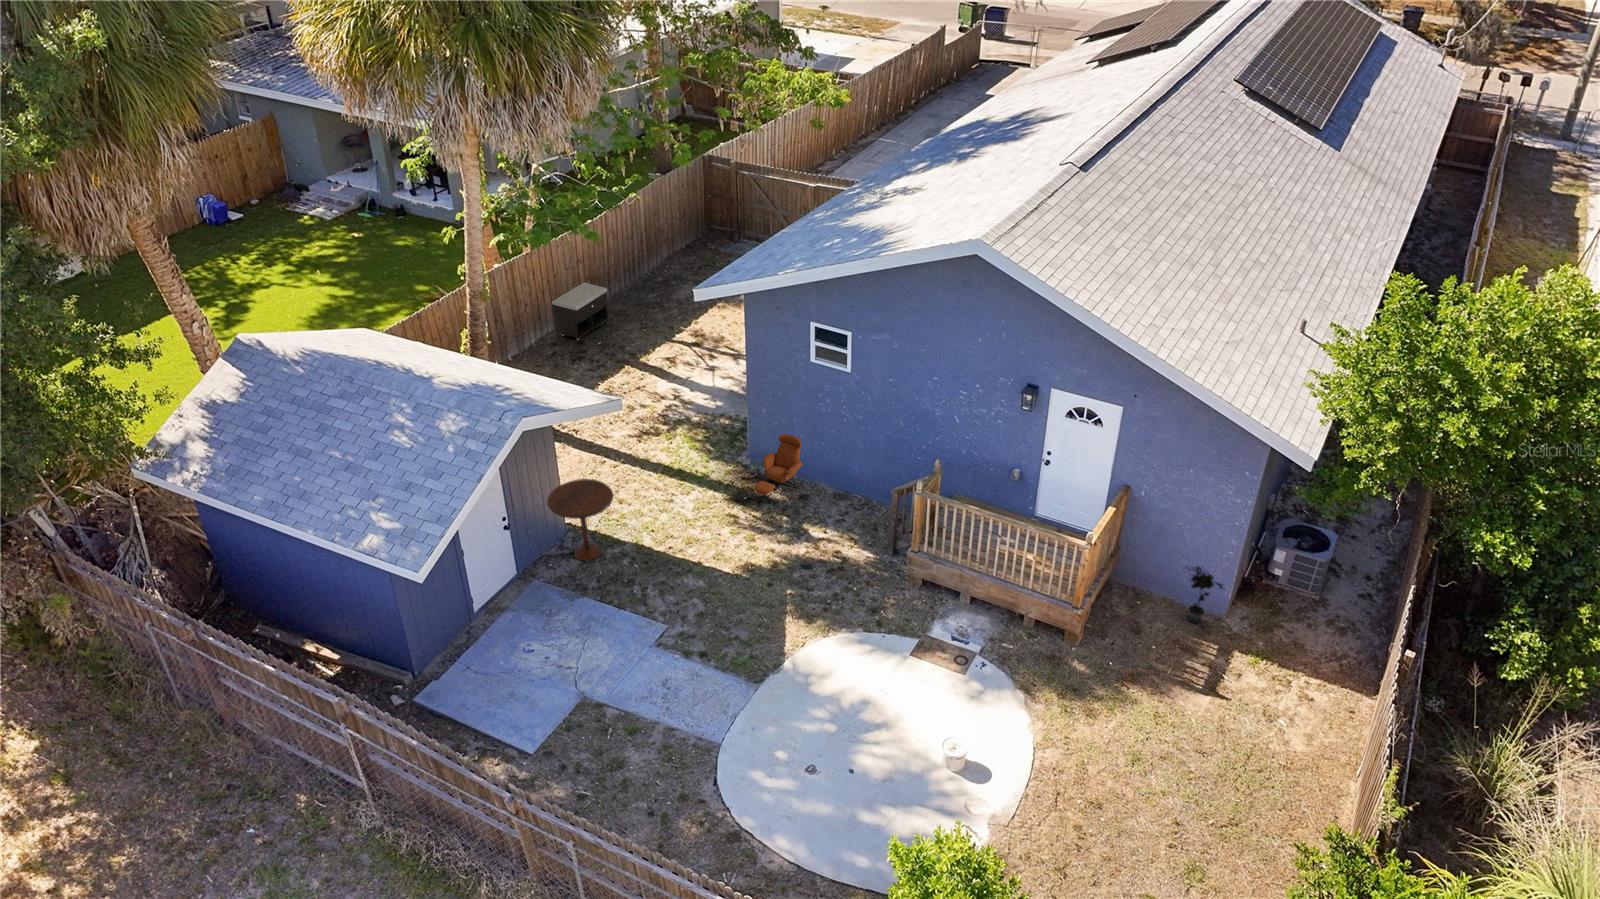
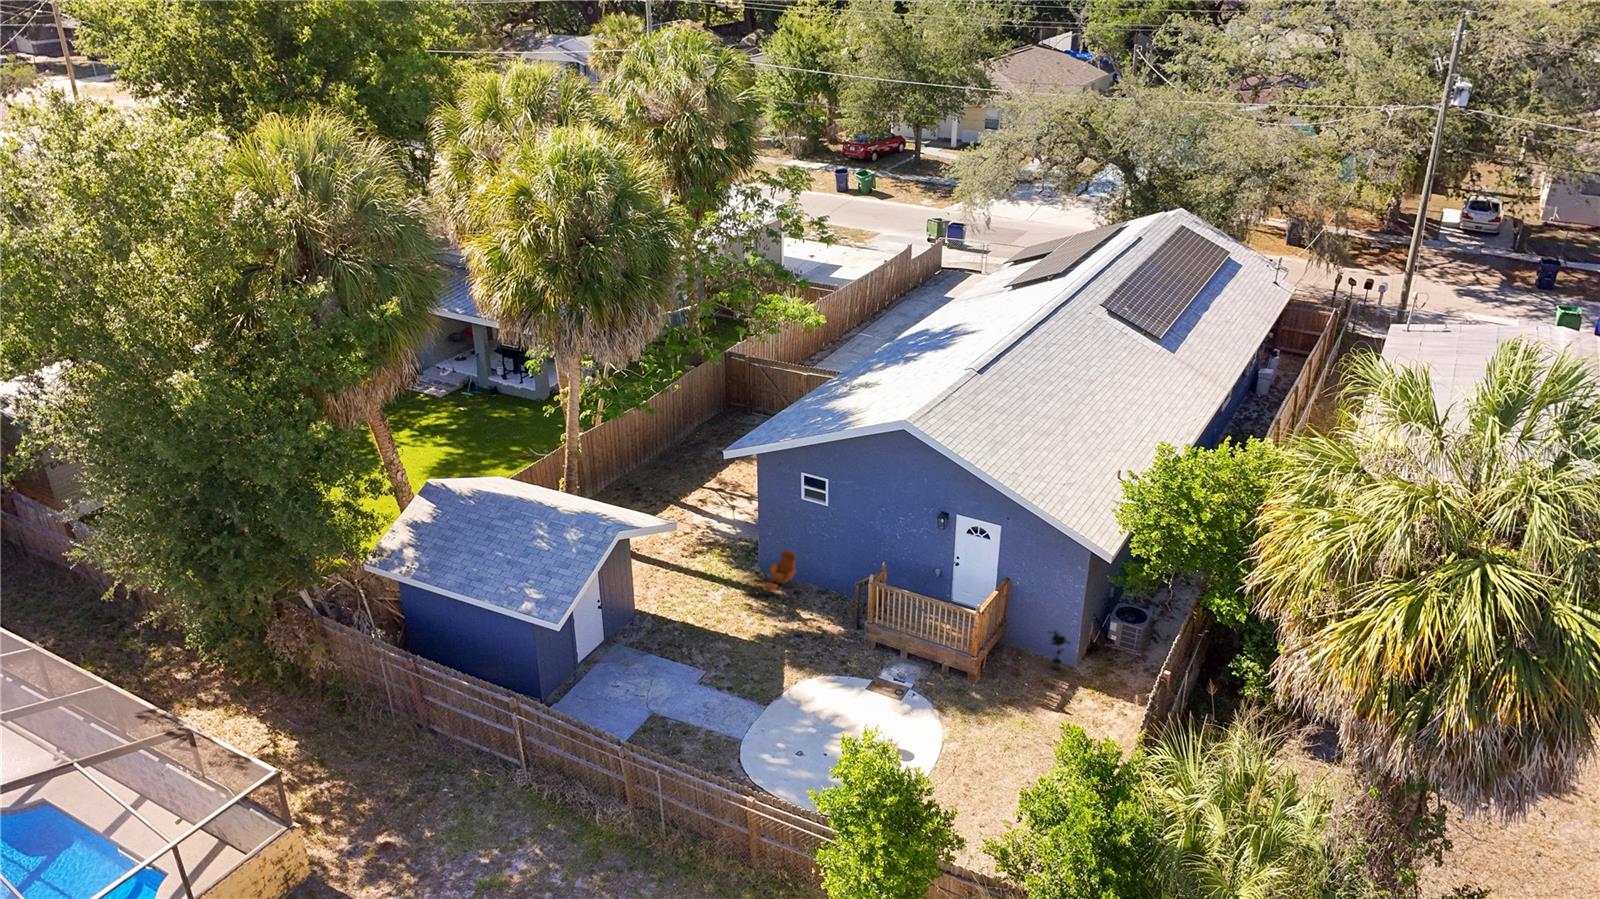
storage bench: present [552,282,609,340] -> none [614,446,654,488]
pedestal table: present [547,479,614,561] -> none [626,578,670,633]

